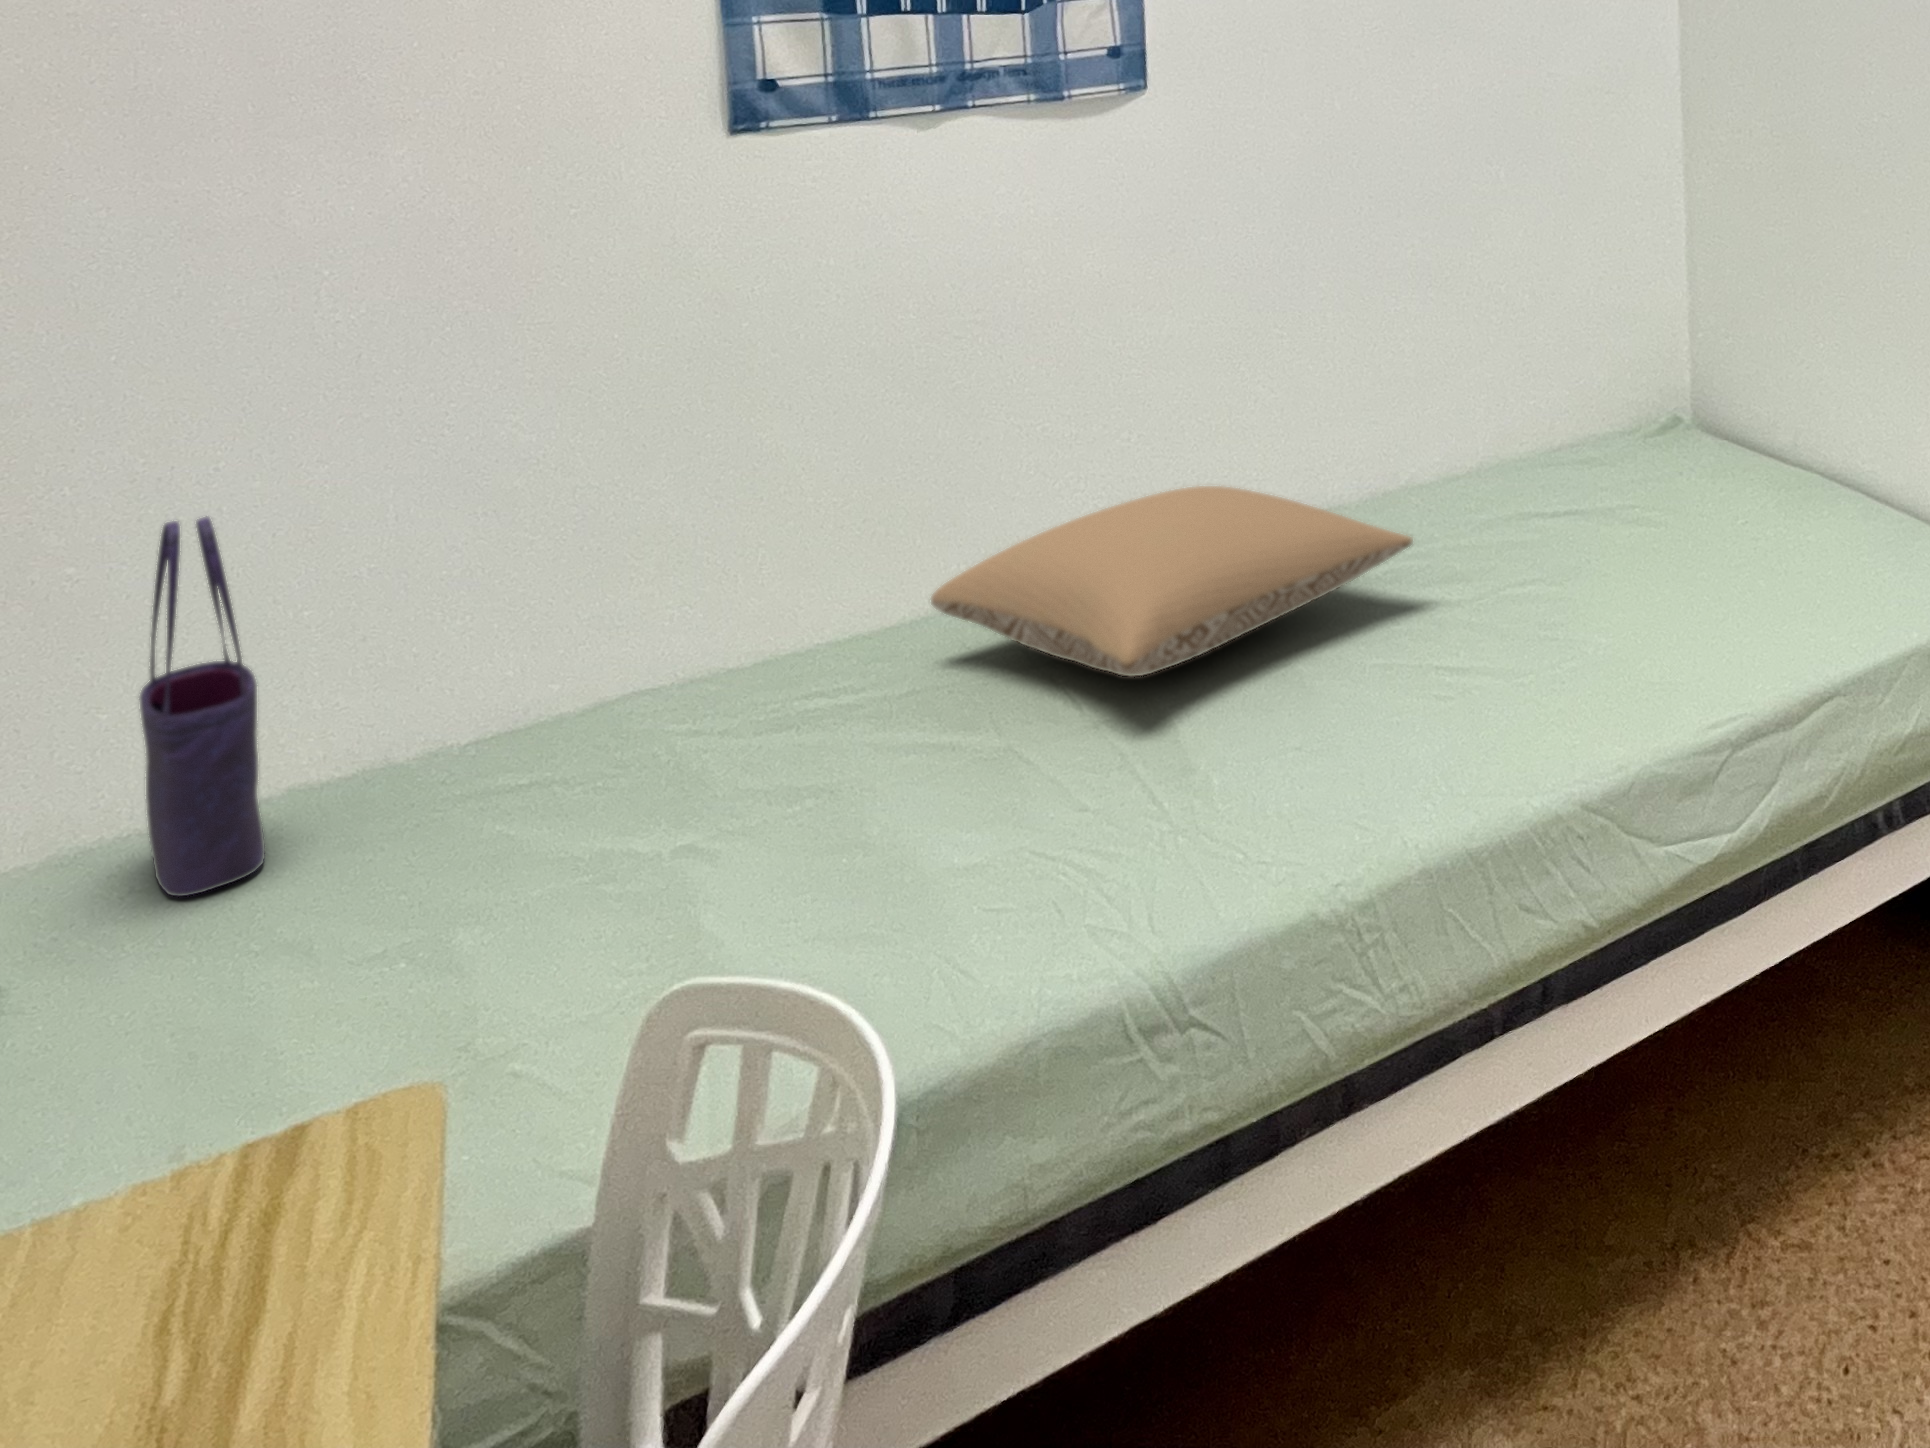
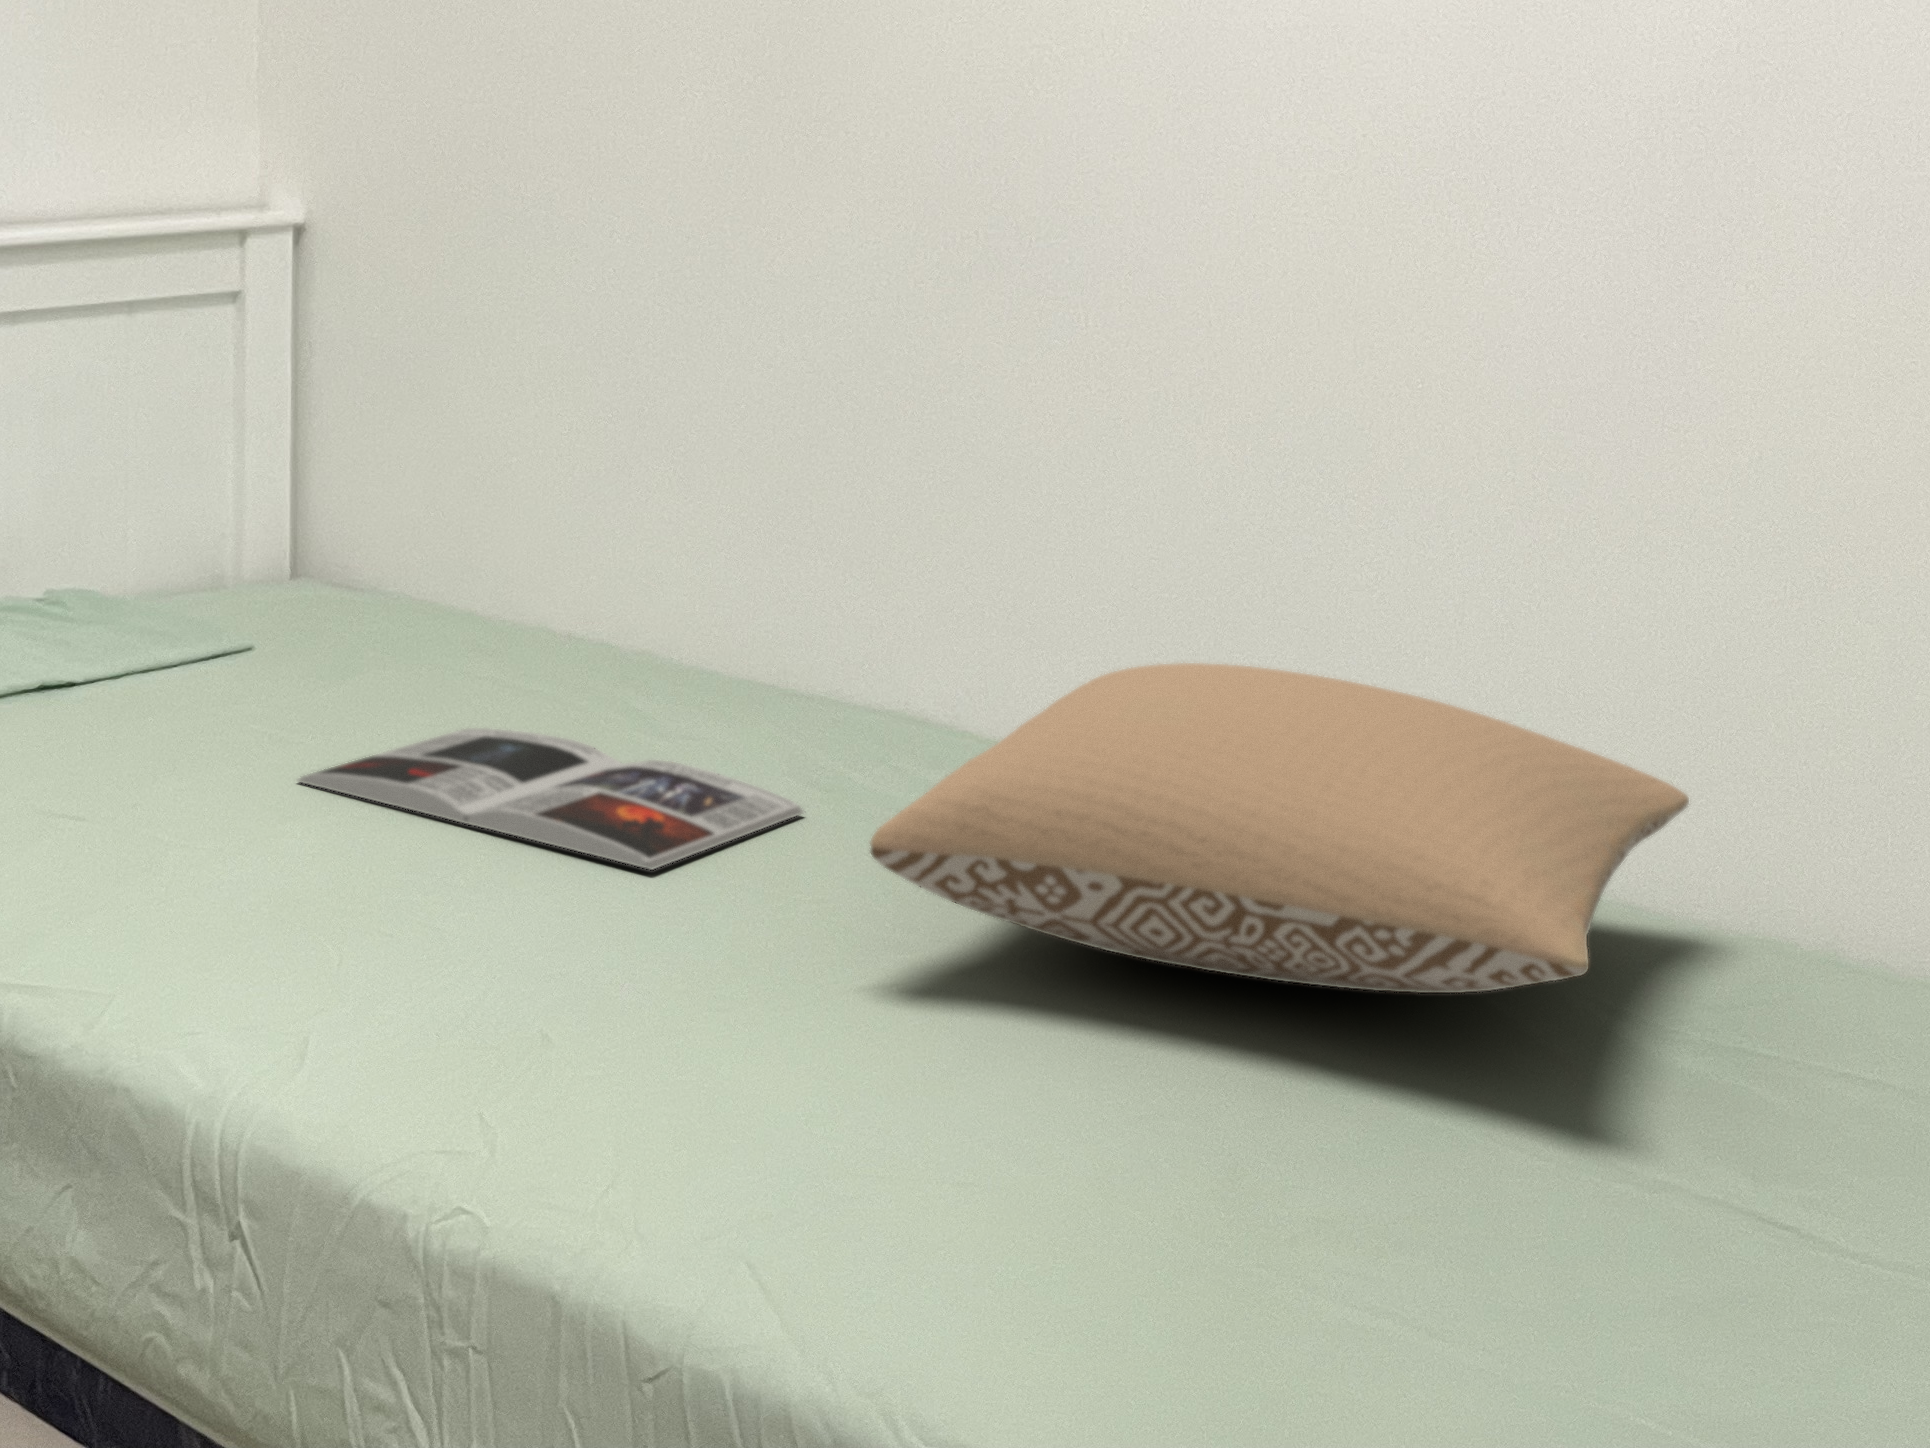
tote bag: present [139,516,265,896] -> none [377,262,517,673]
magazine: none [446,735,882,938] -> present [298,728,803,870]

